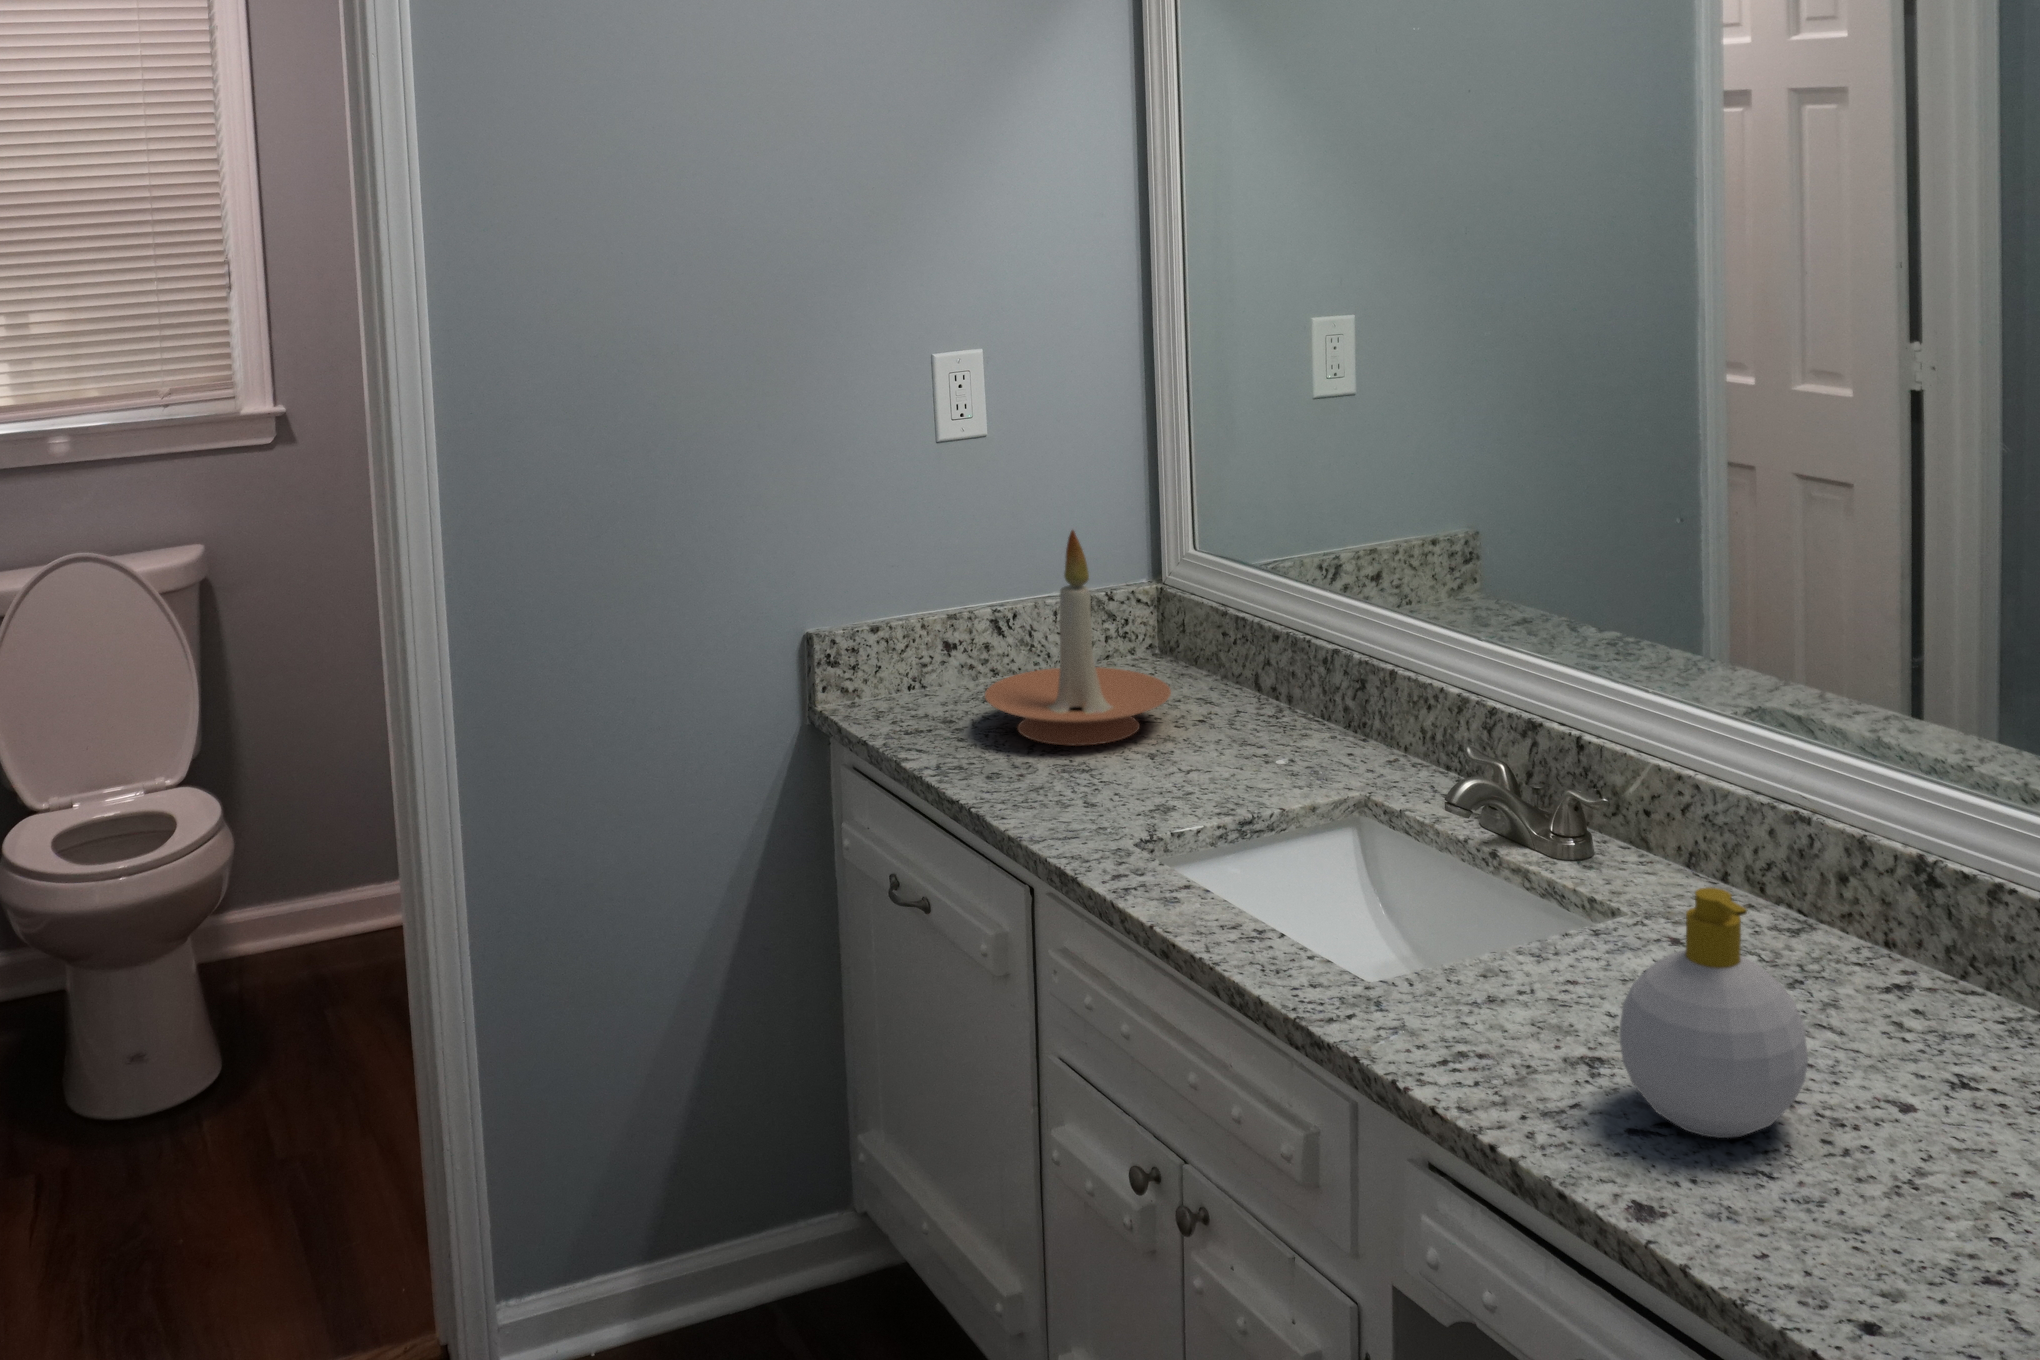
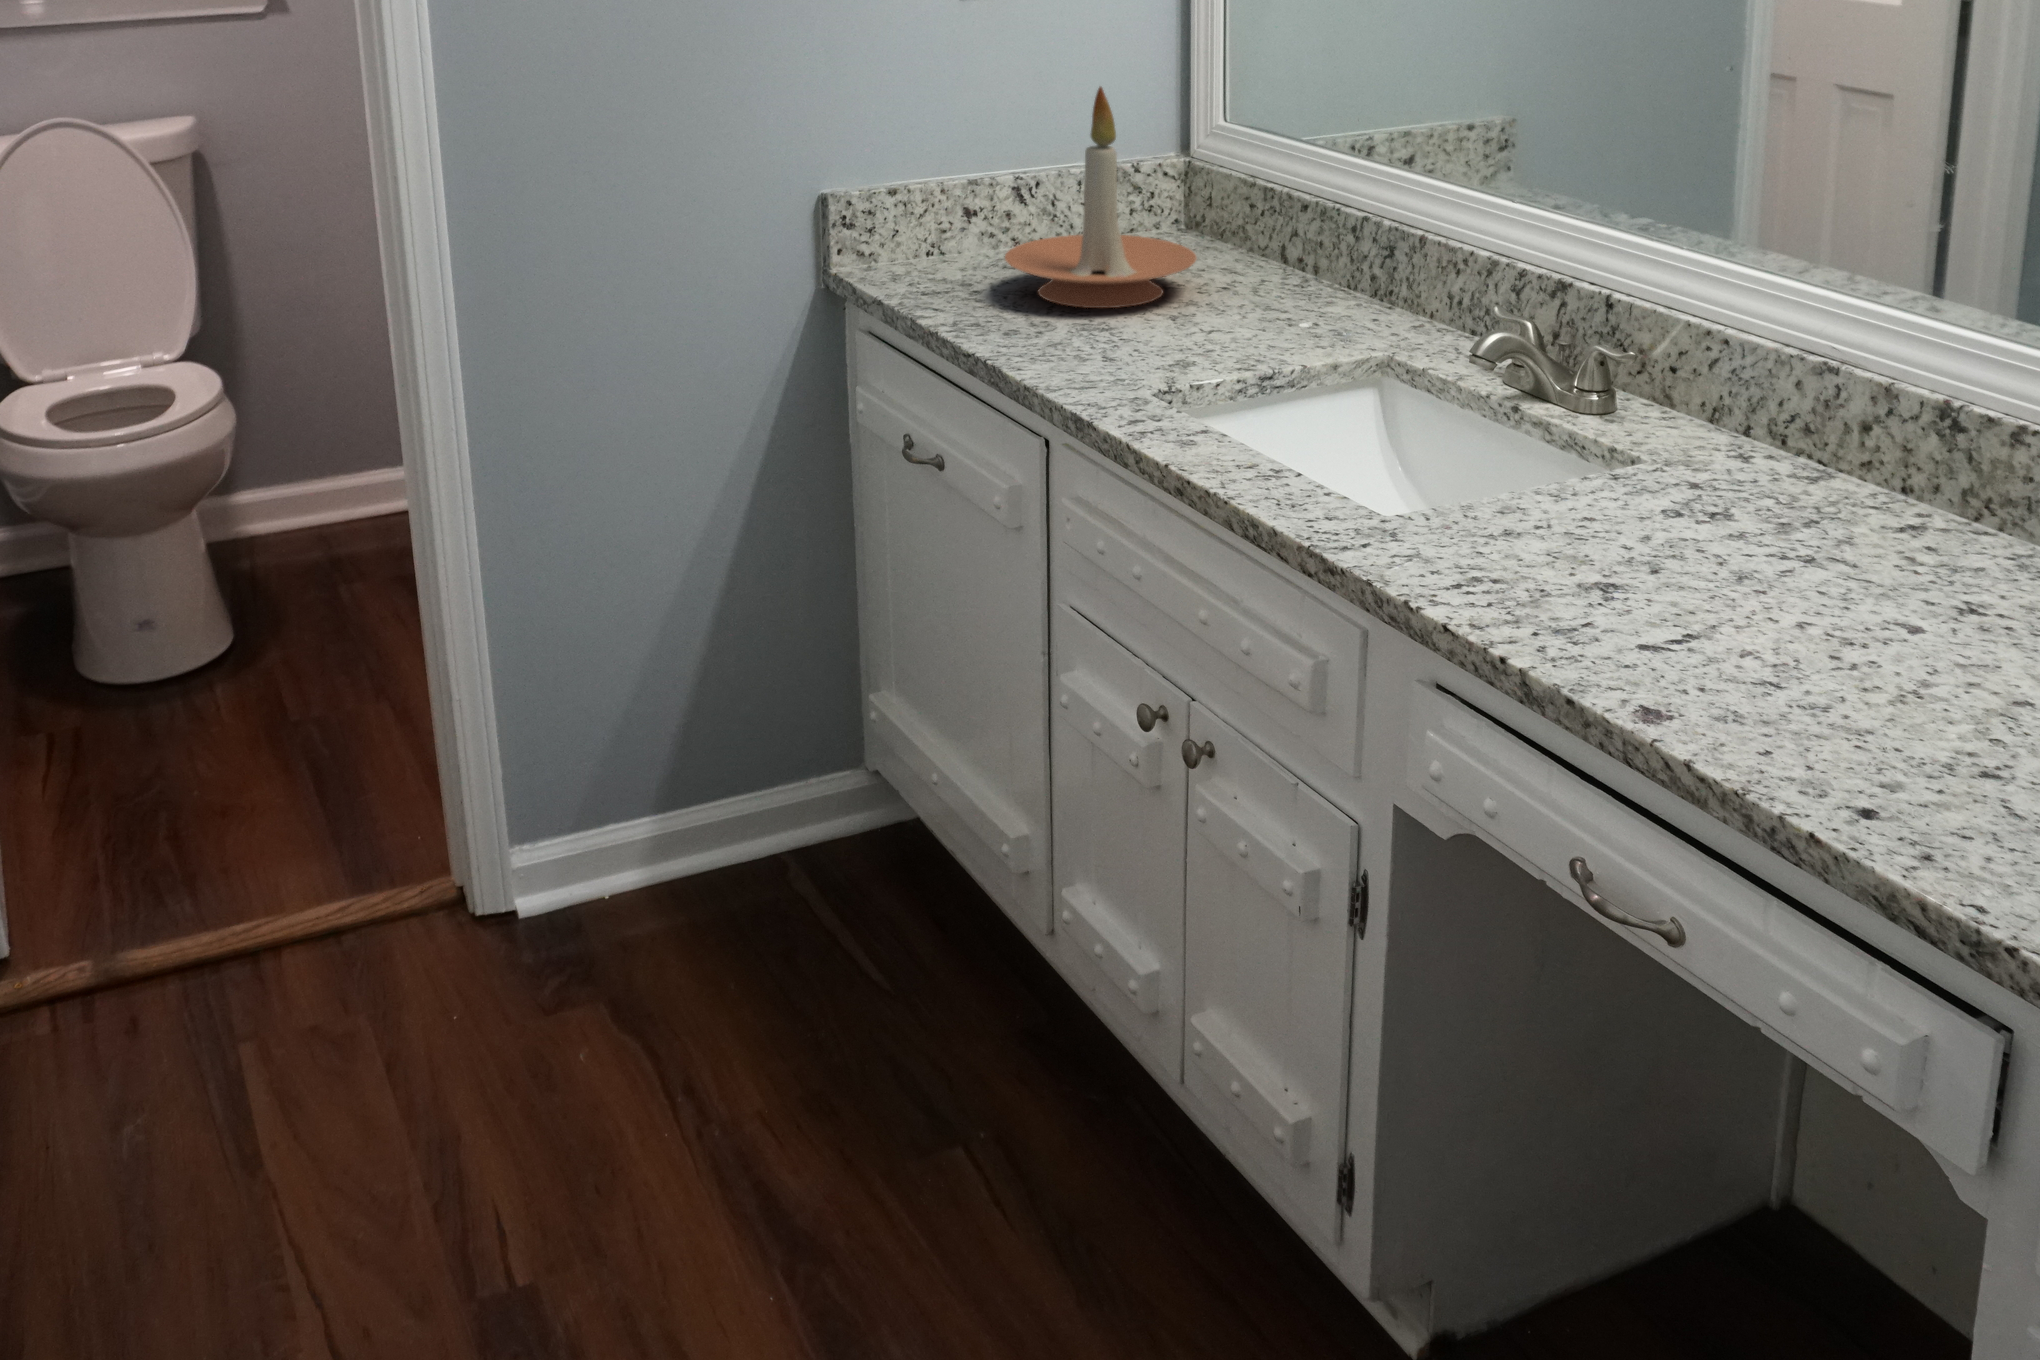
soap bottle: present [1620,887,1808,1138] -> none [1637,409,1824,653]

